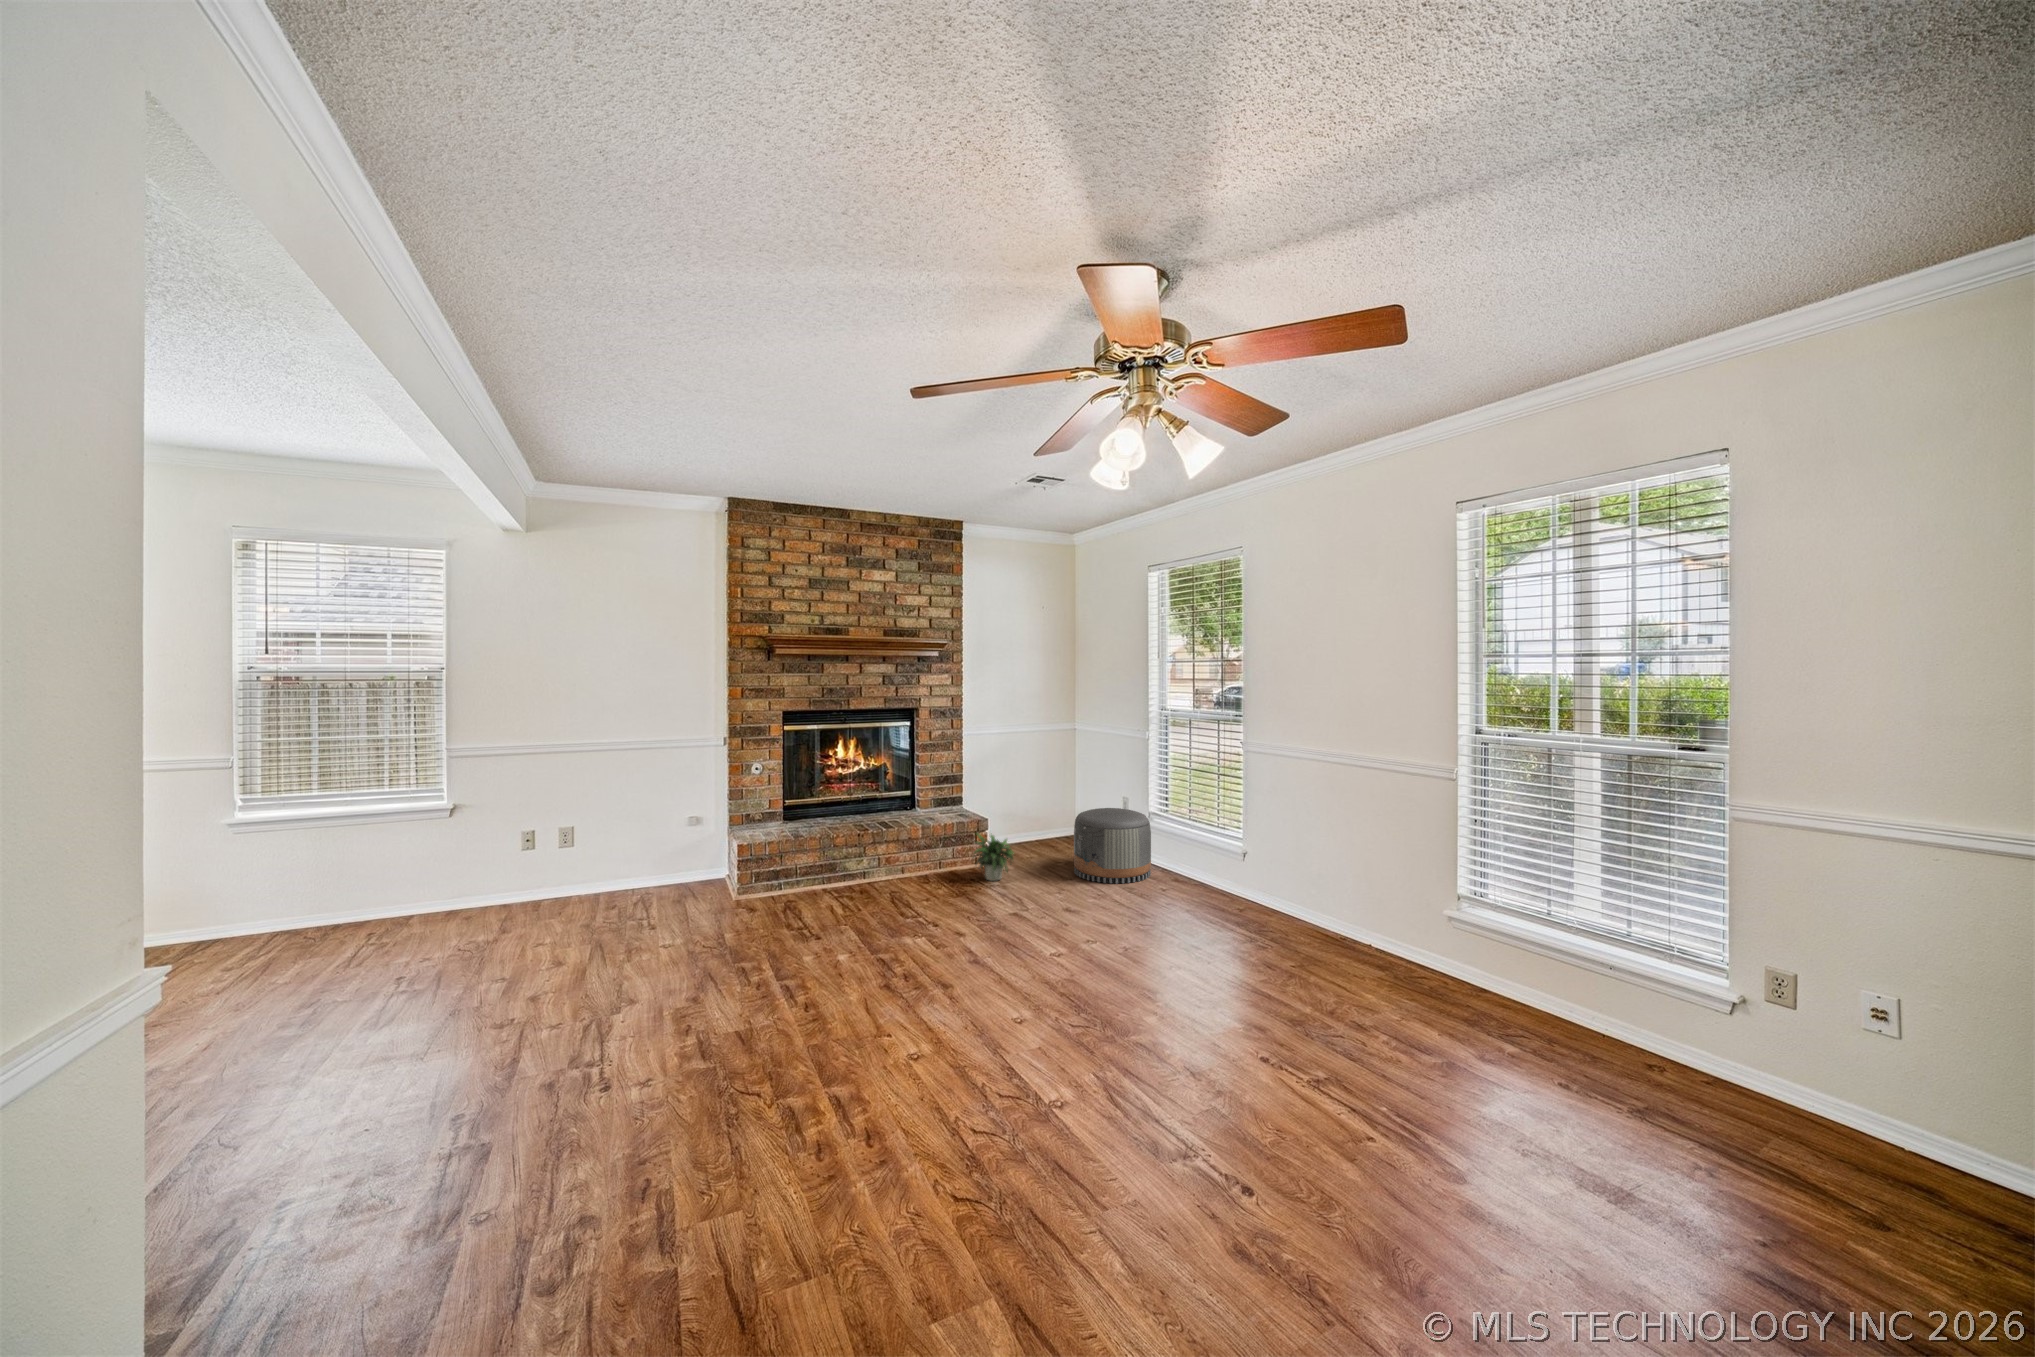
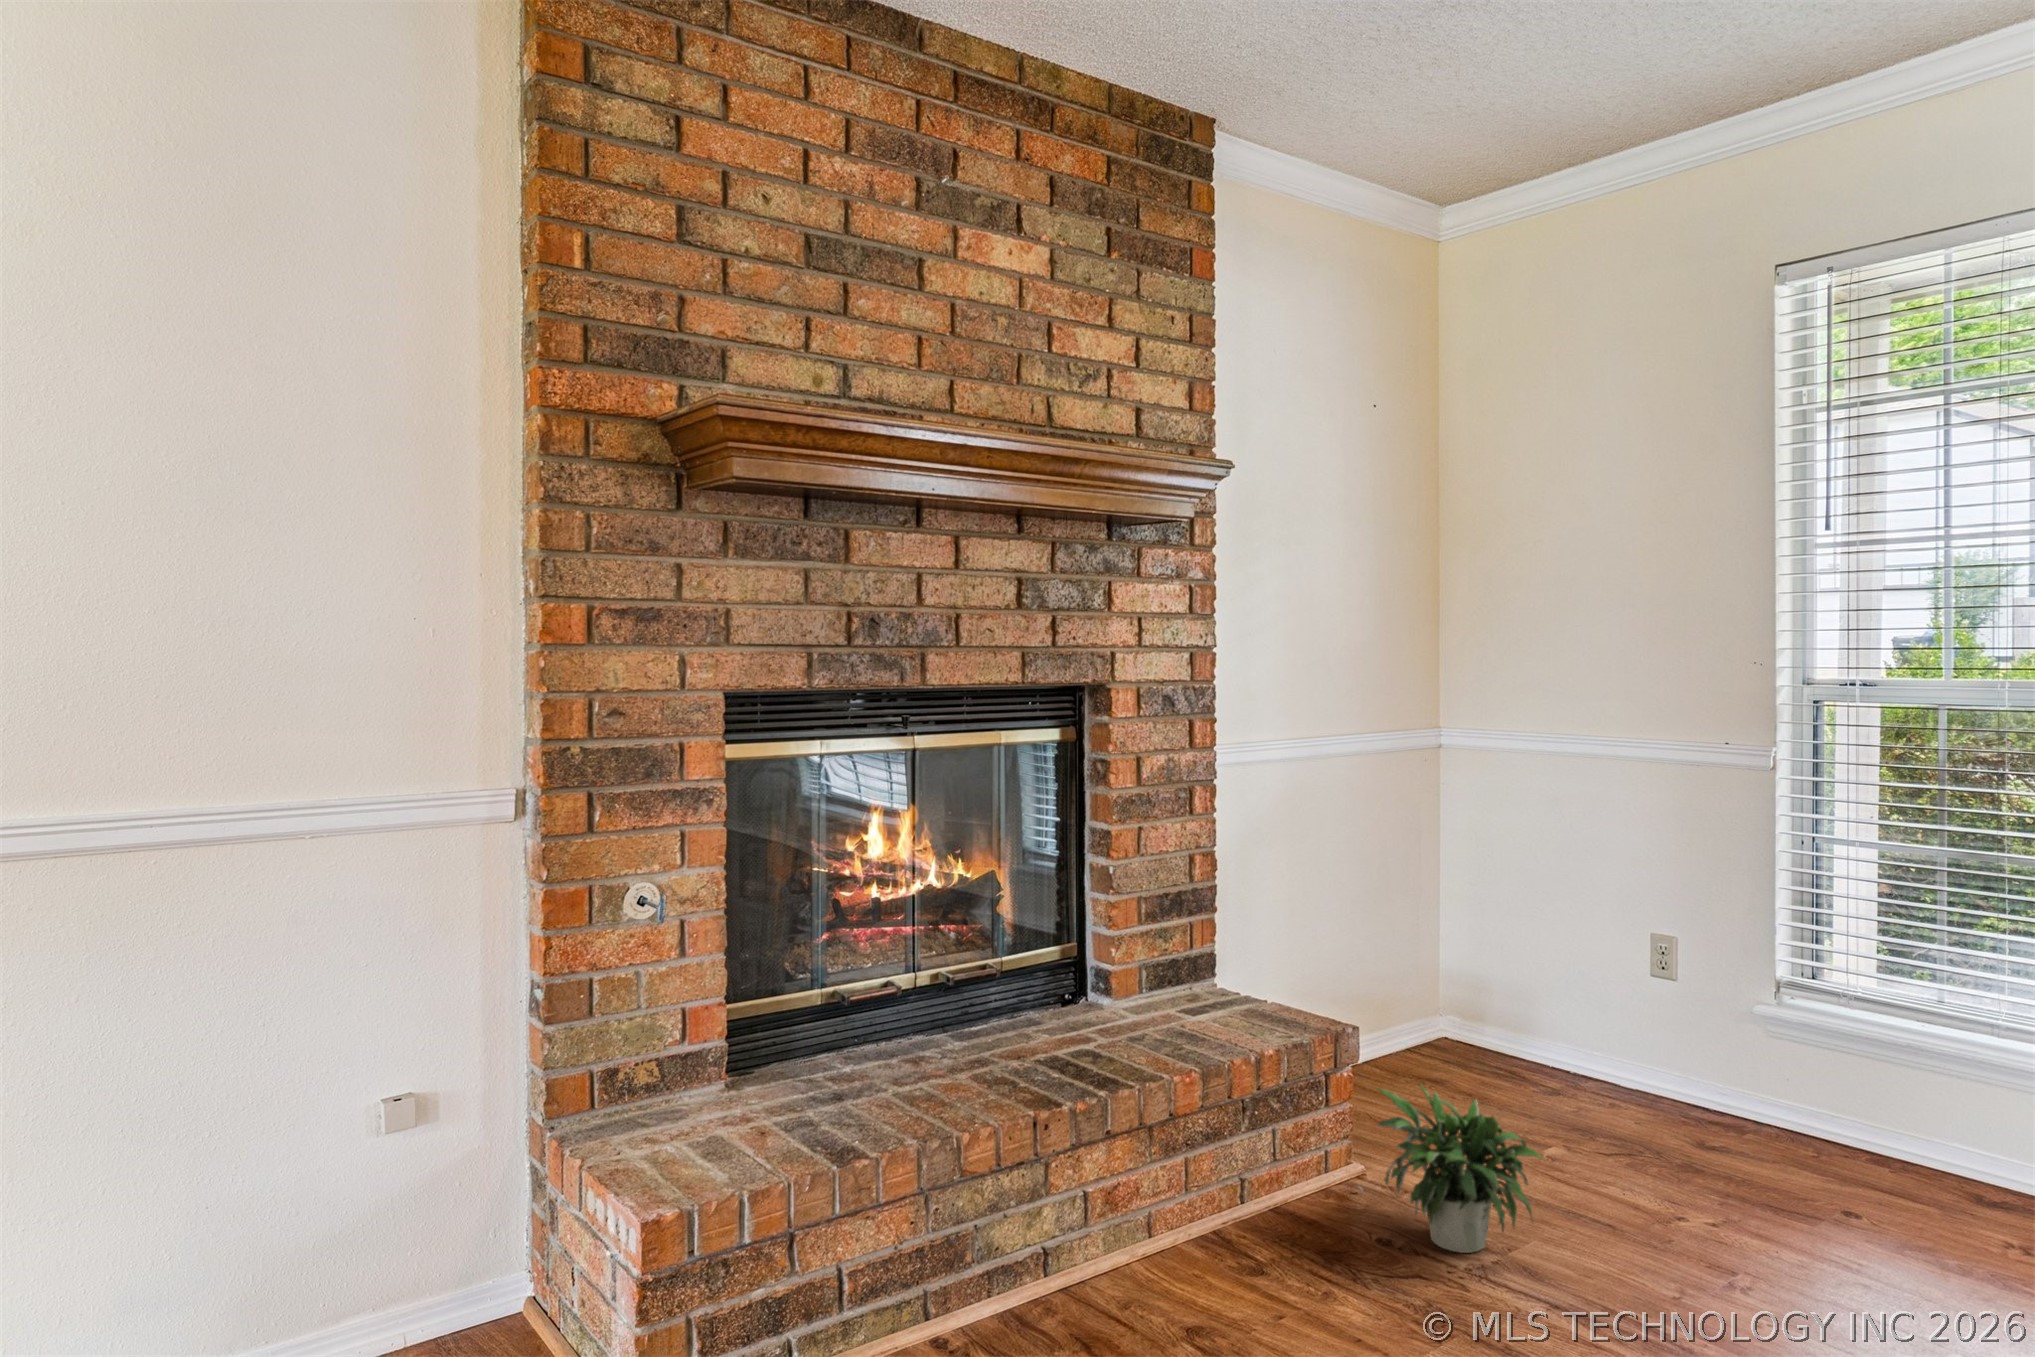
pouf: present [1074,808,1151,884] -> none [1641,983,1919,1241]

